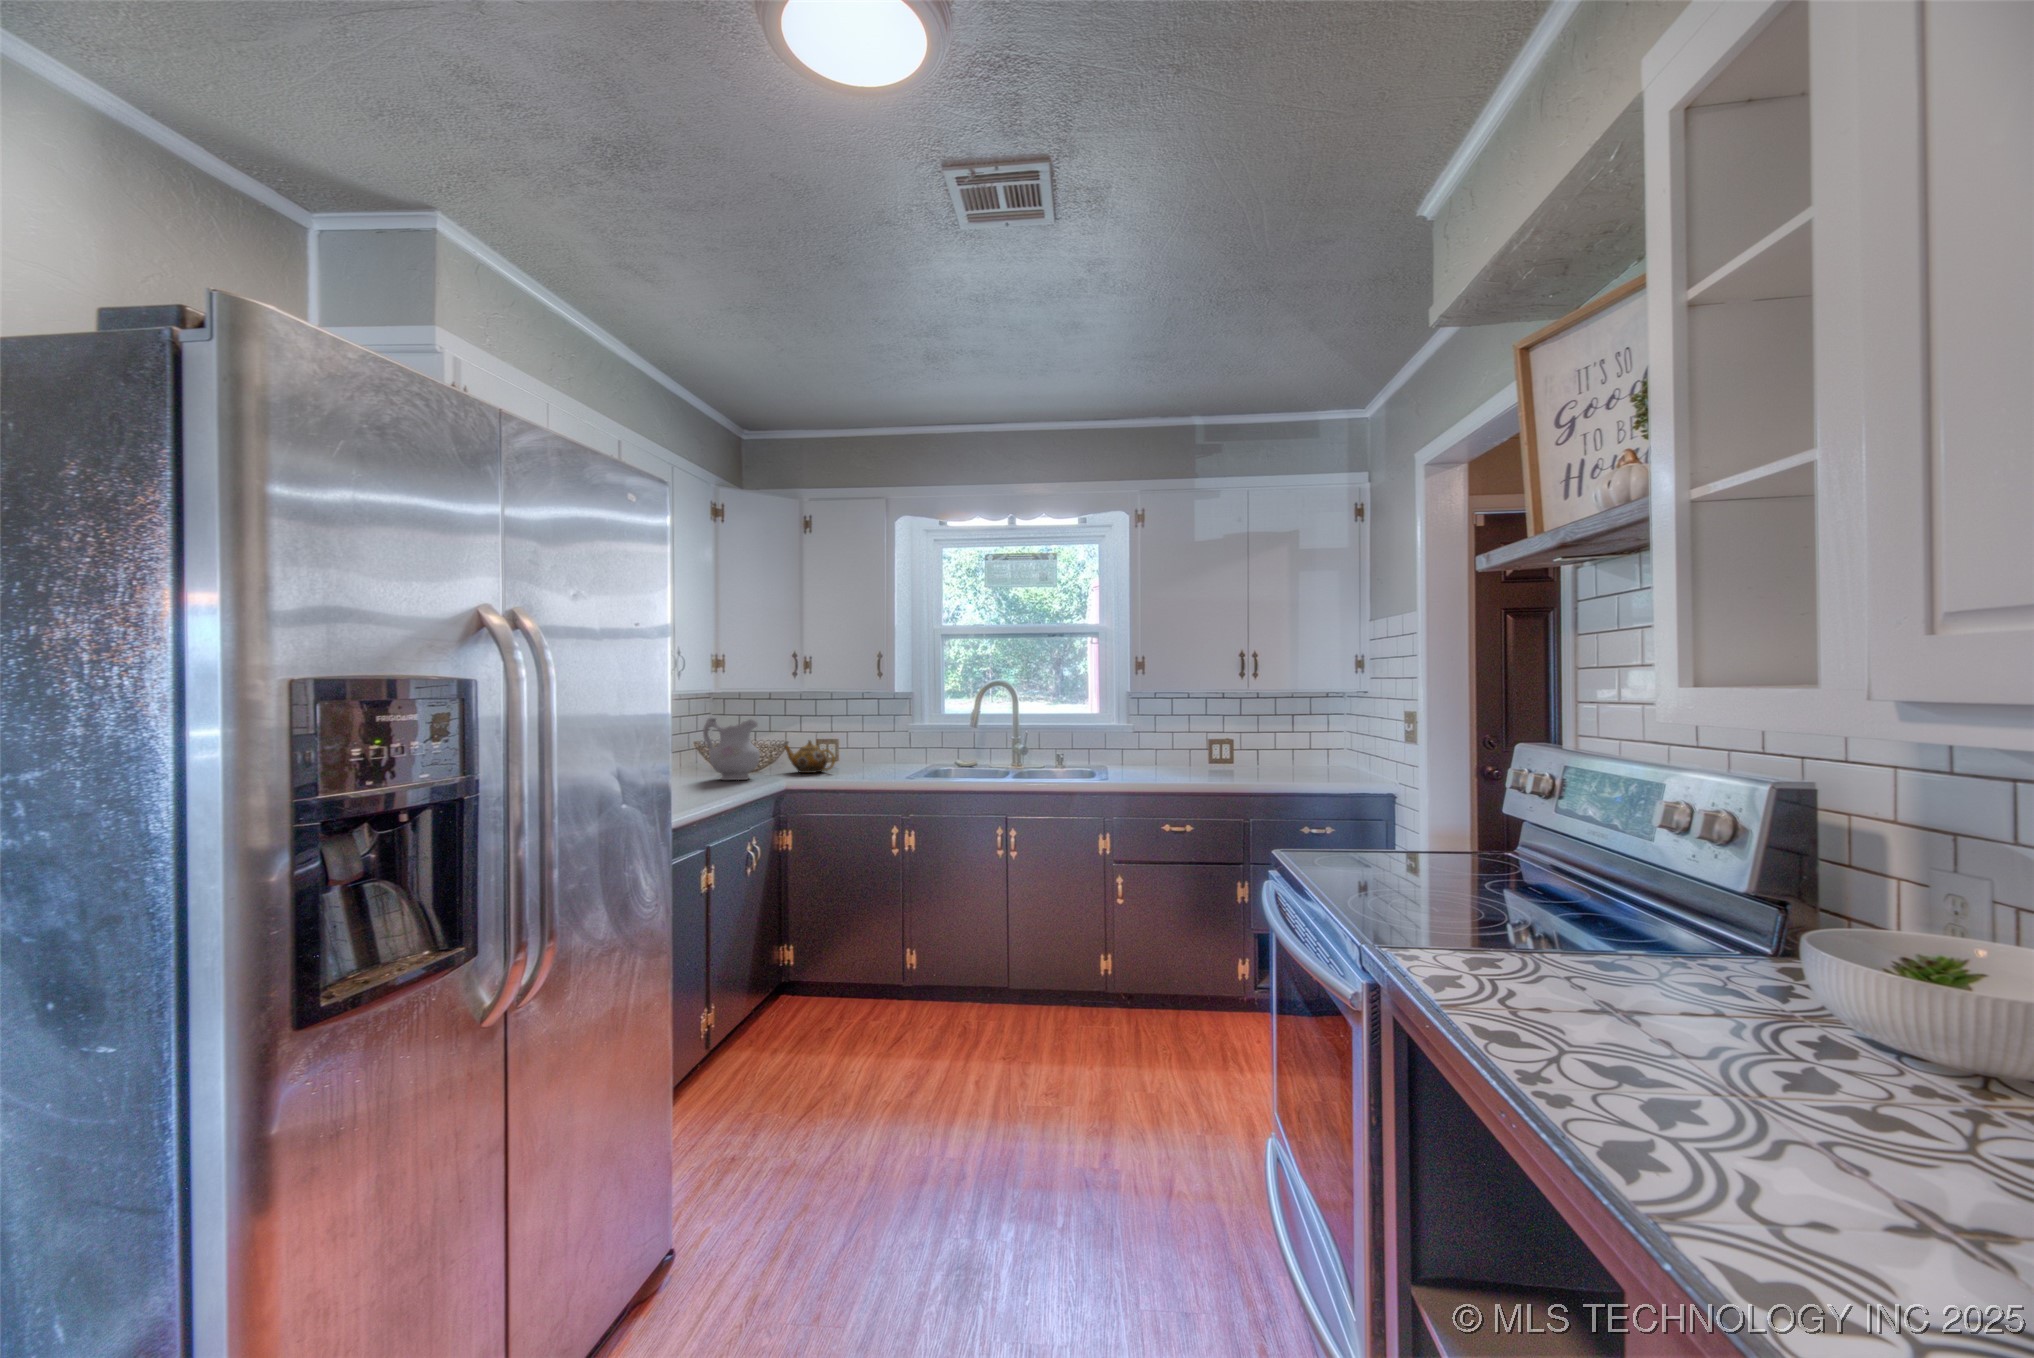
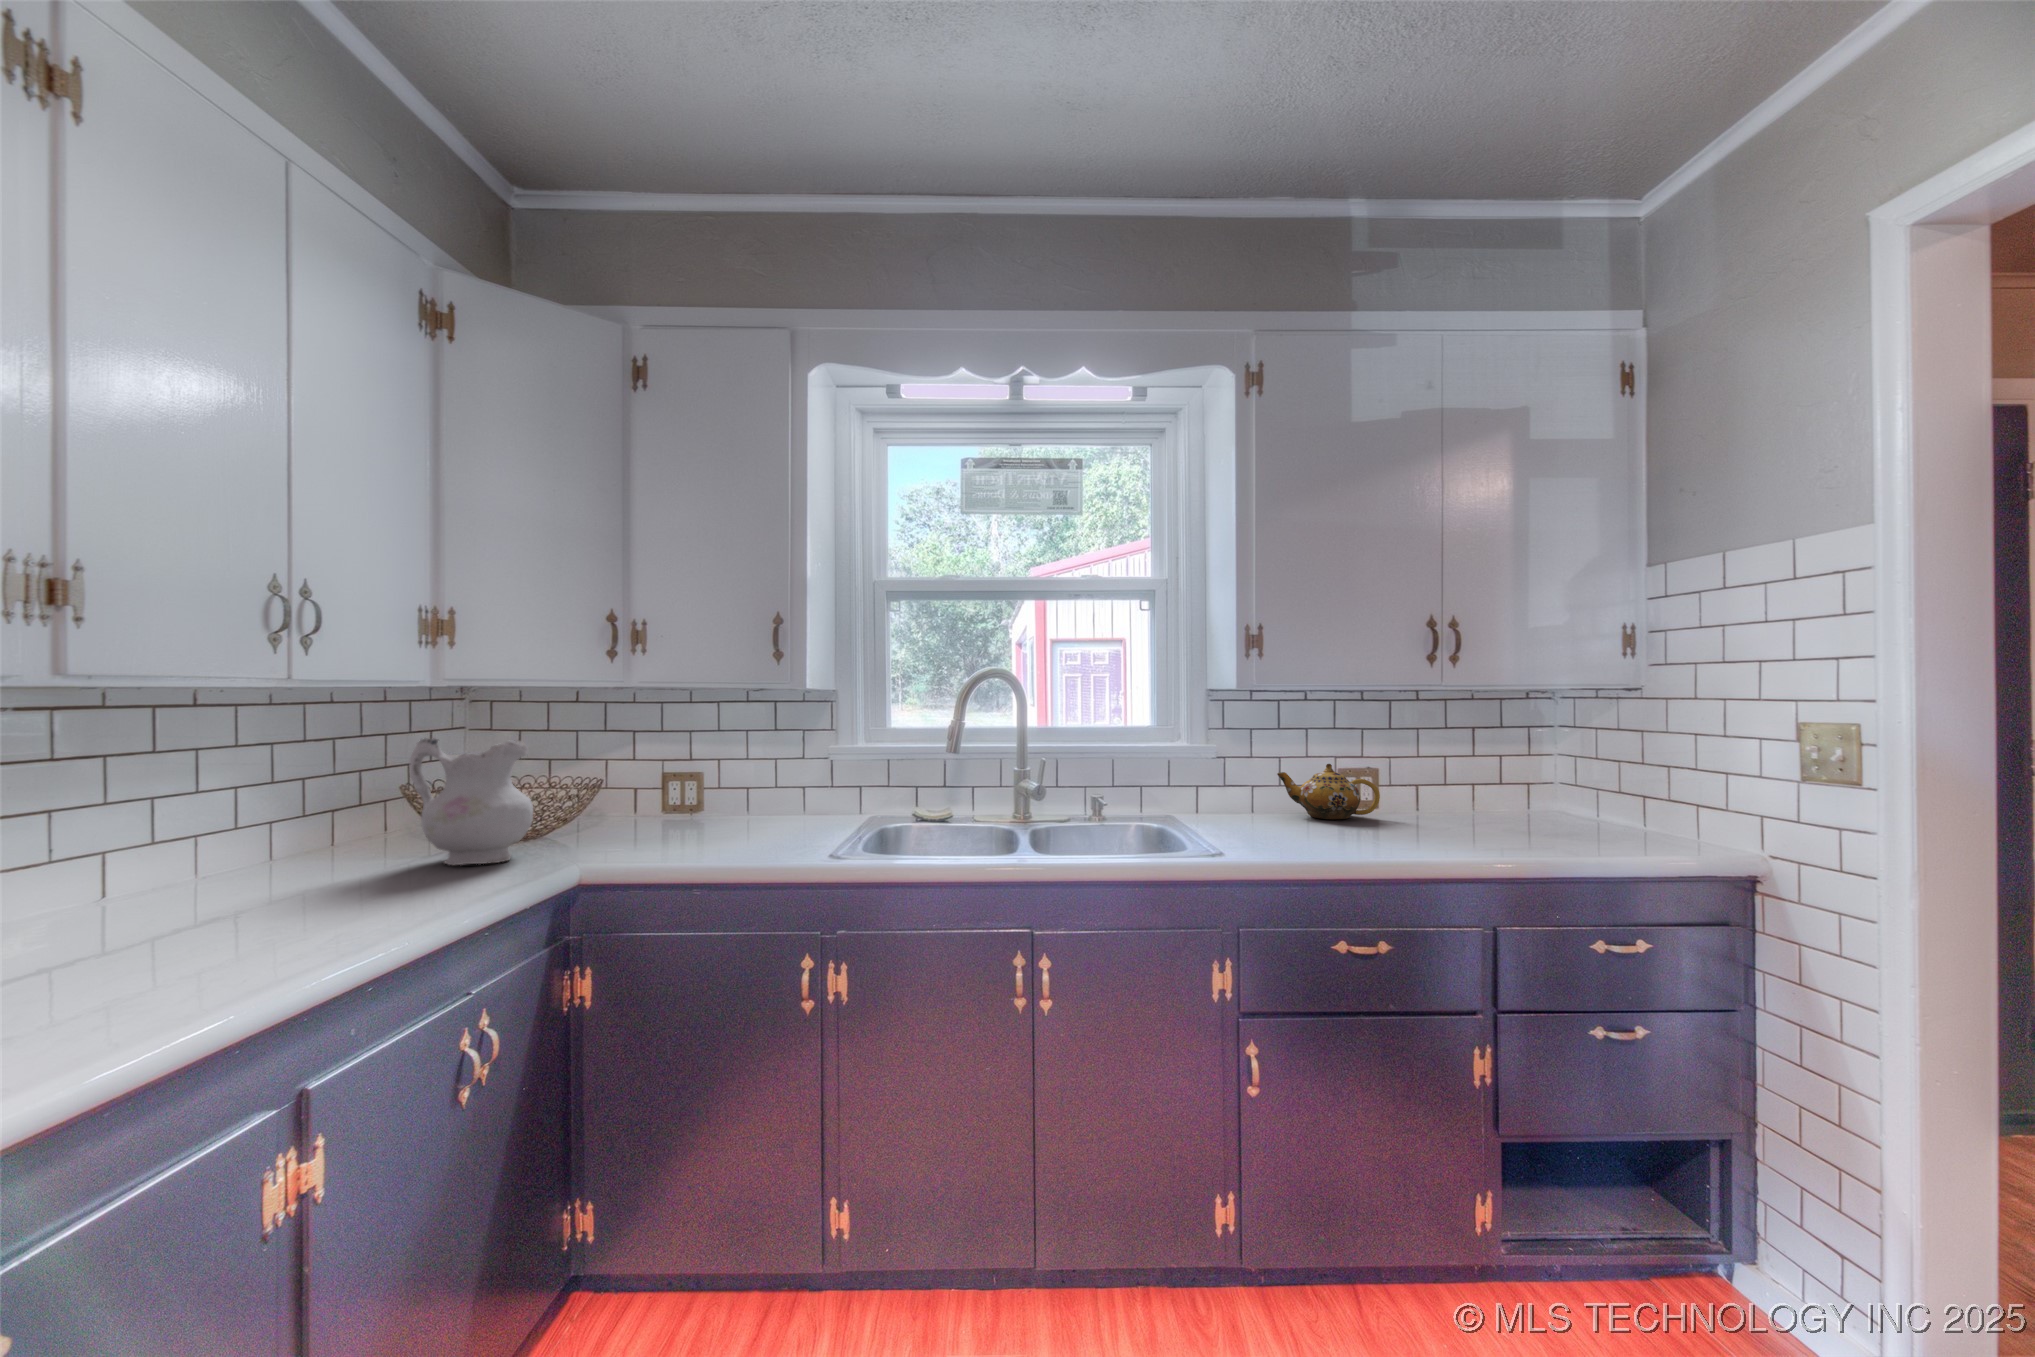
teapot: present [784,741,835,773] -> present [1277,764,1380,819]

